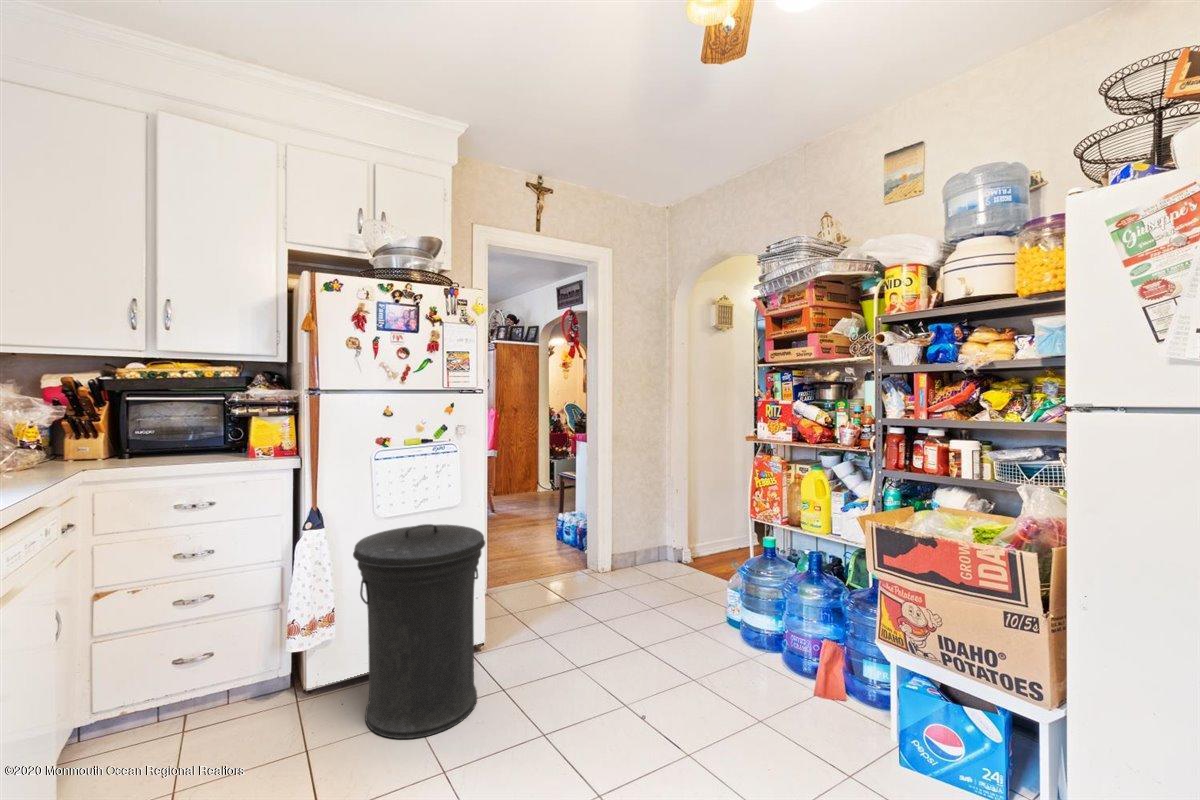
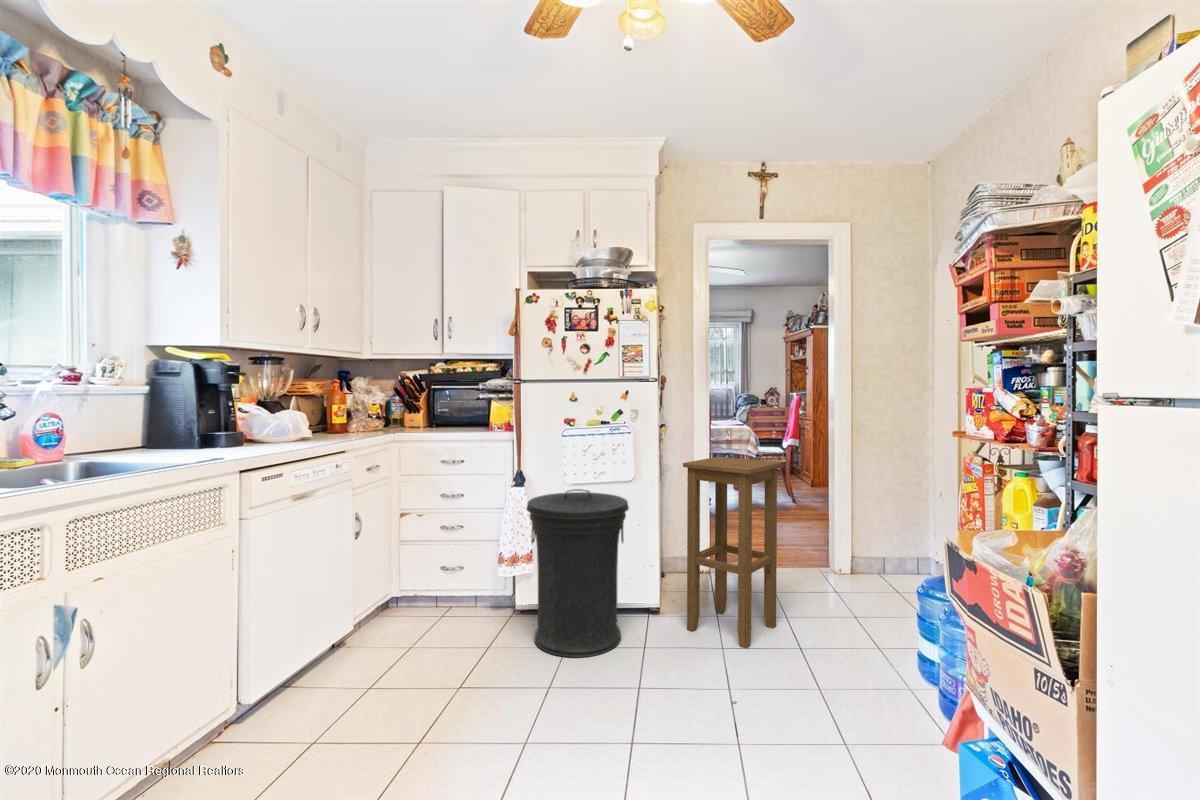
stool: none [526,469,606,657] -> present [683,457,782,648]

